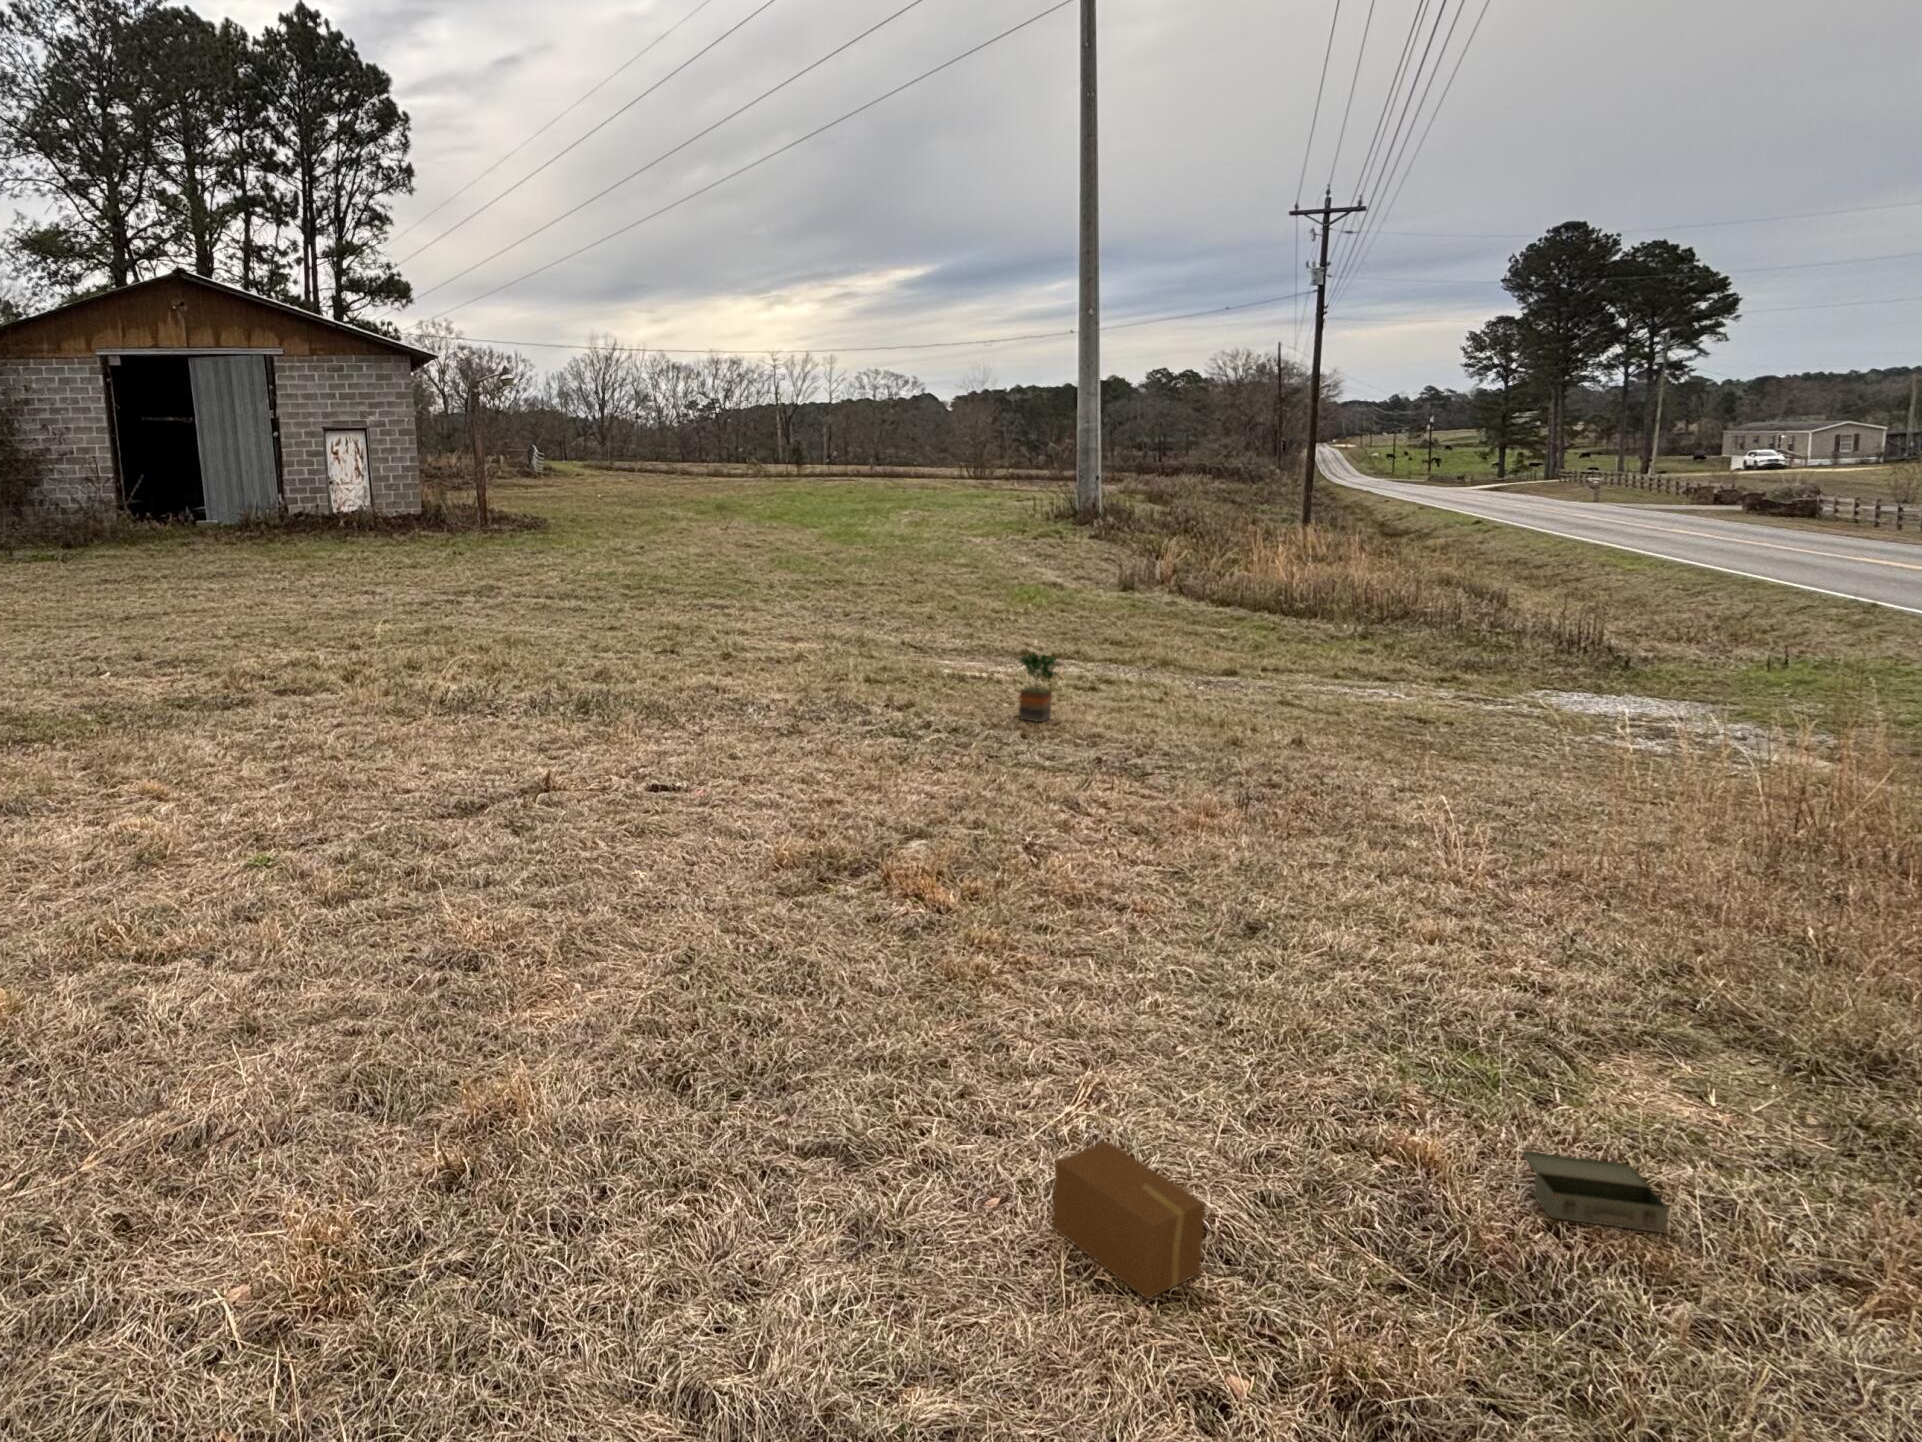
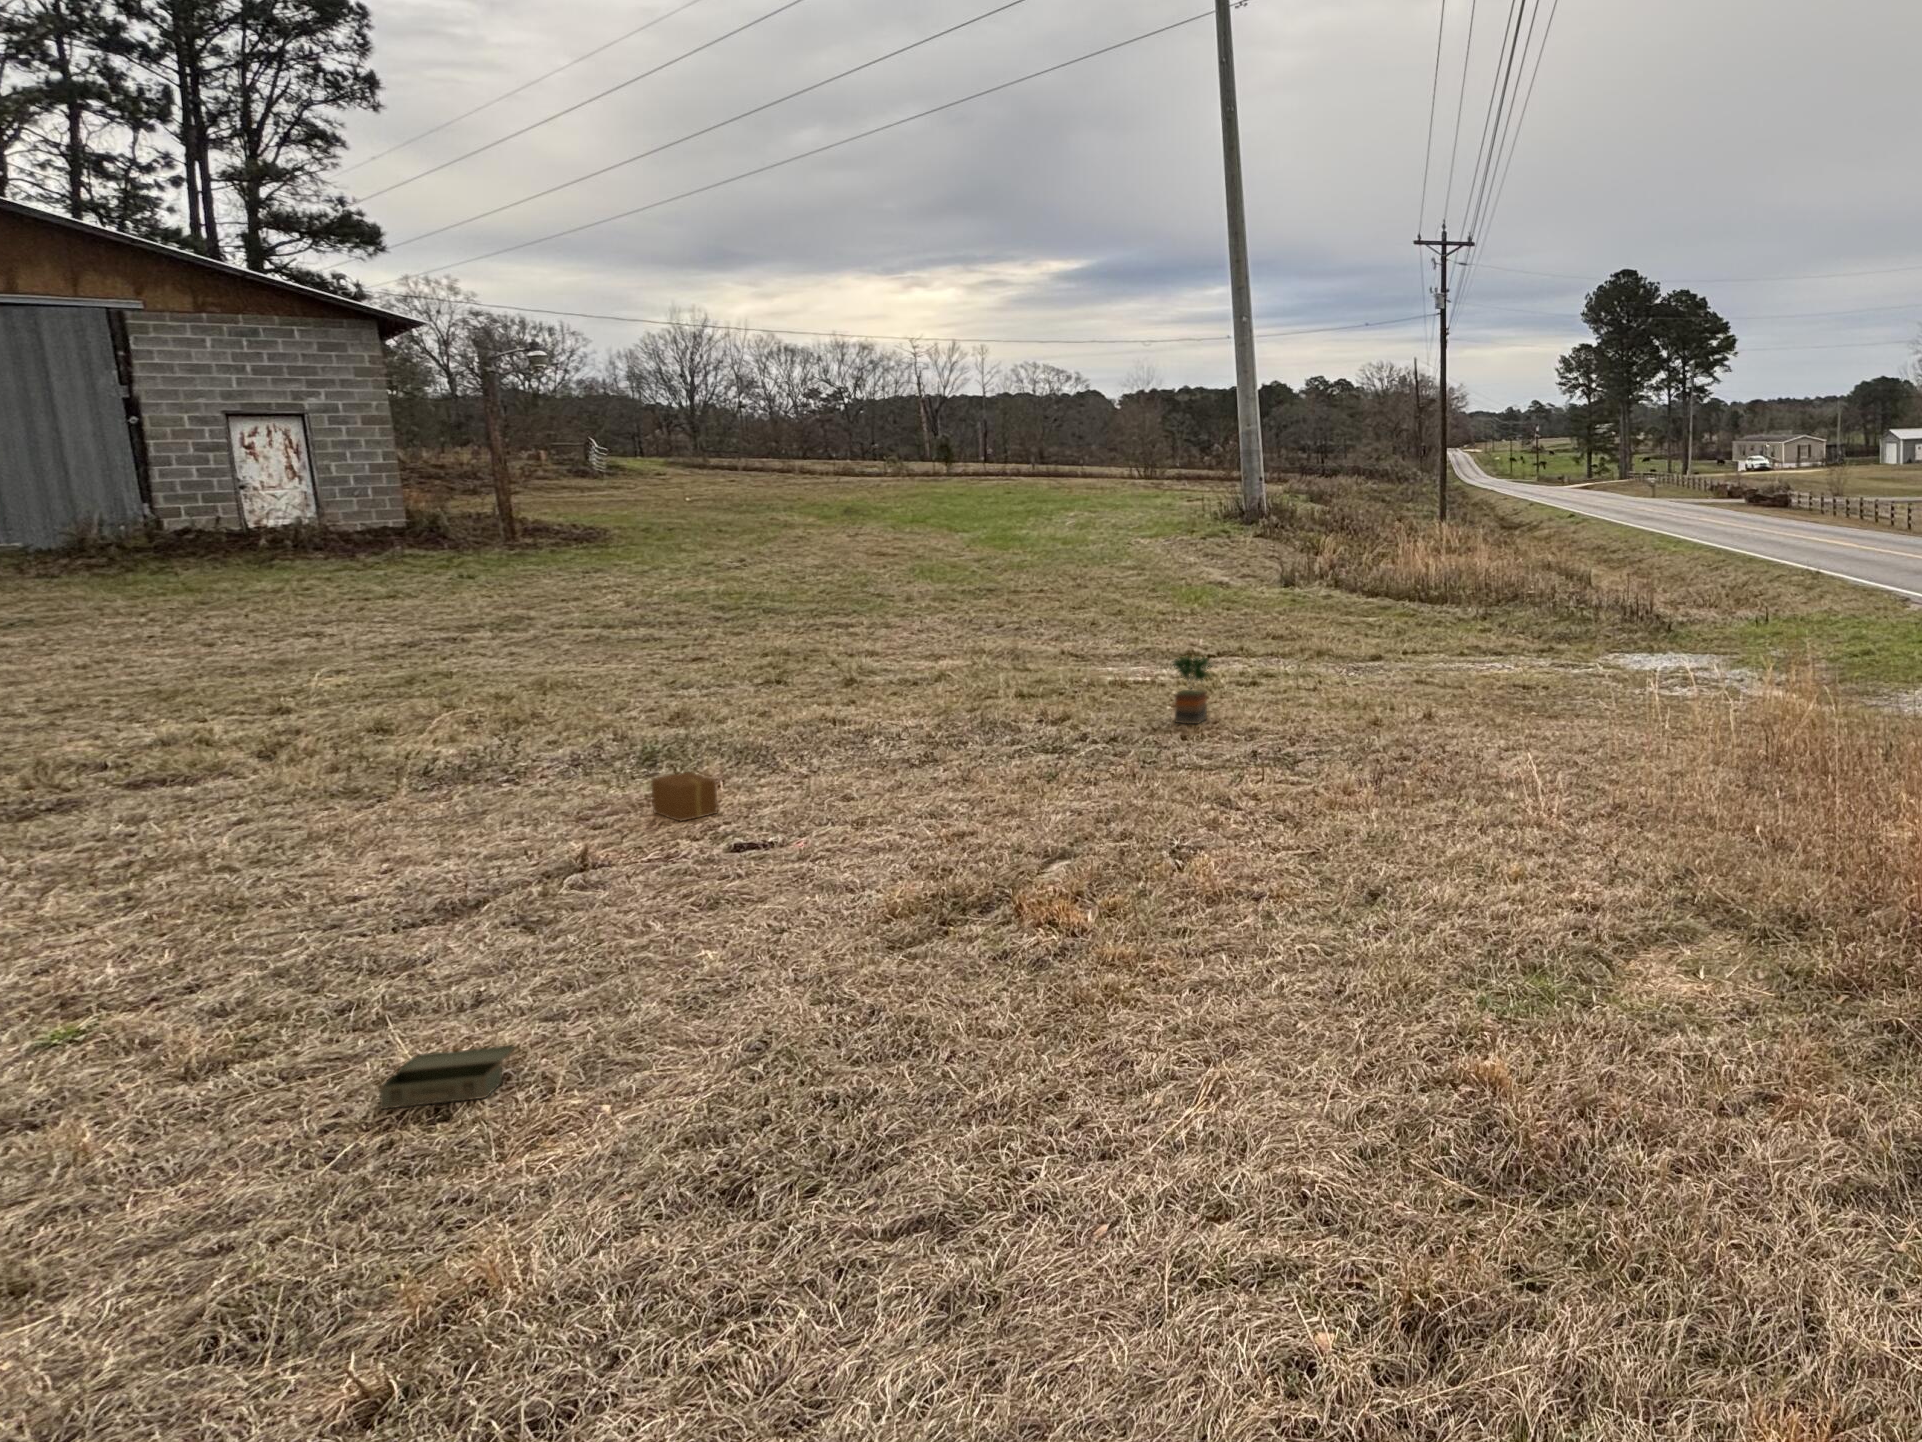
cardboard box: present [1052,1141,1205,1300] -> present [651,772,718,821]
toolbox: present [1521,1151,1669,1233] -> present [379,1045,515,1109]

